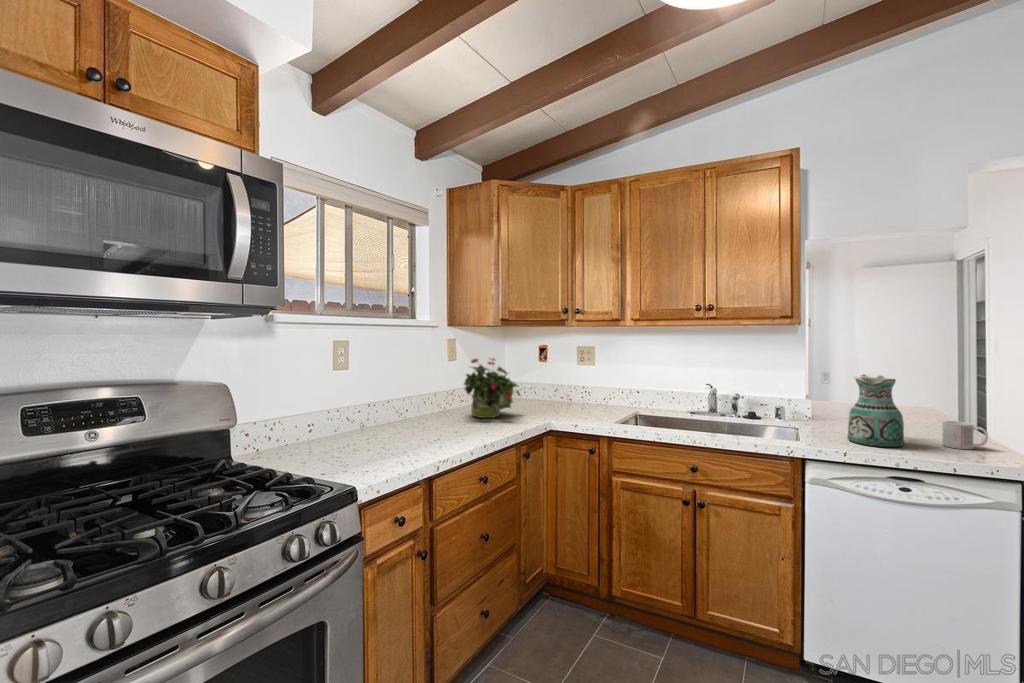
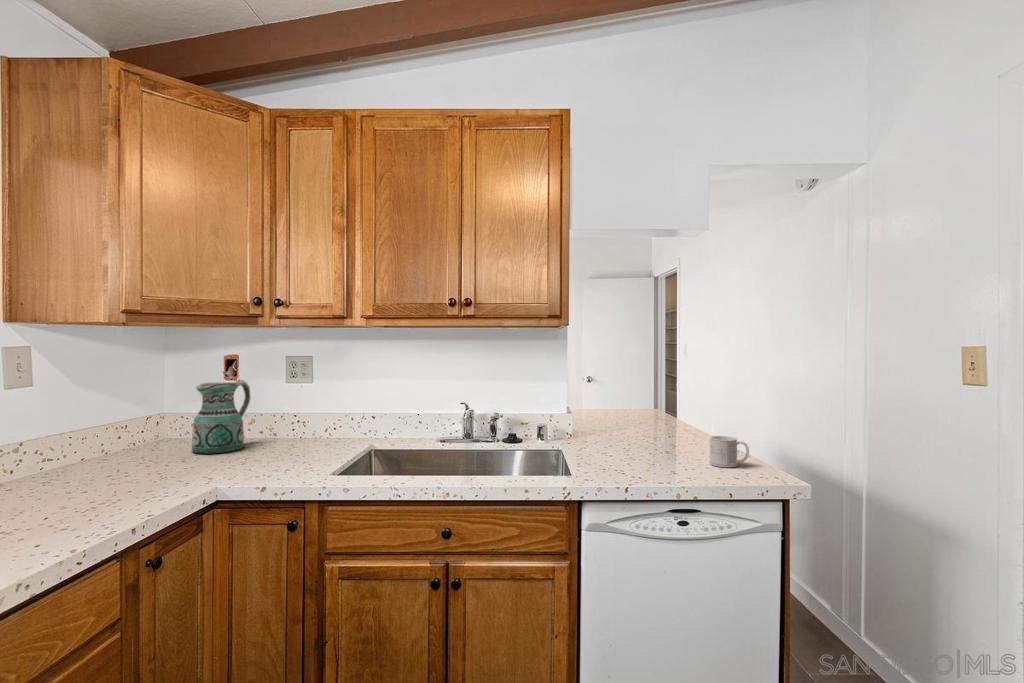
potted plant: present [464,358,520,418] -> none [41,375,172,488]
ceramic pitcher: present [847,376,904,447] -> present [192,380,250,453]

